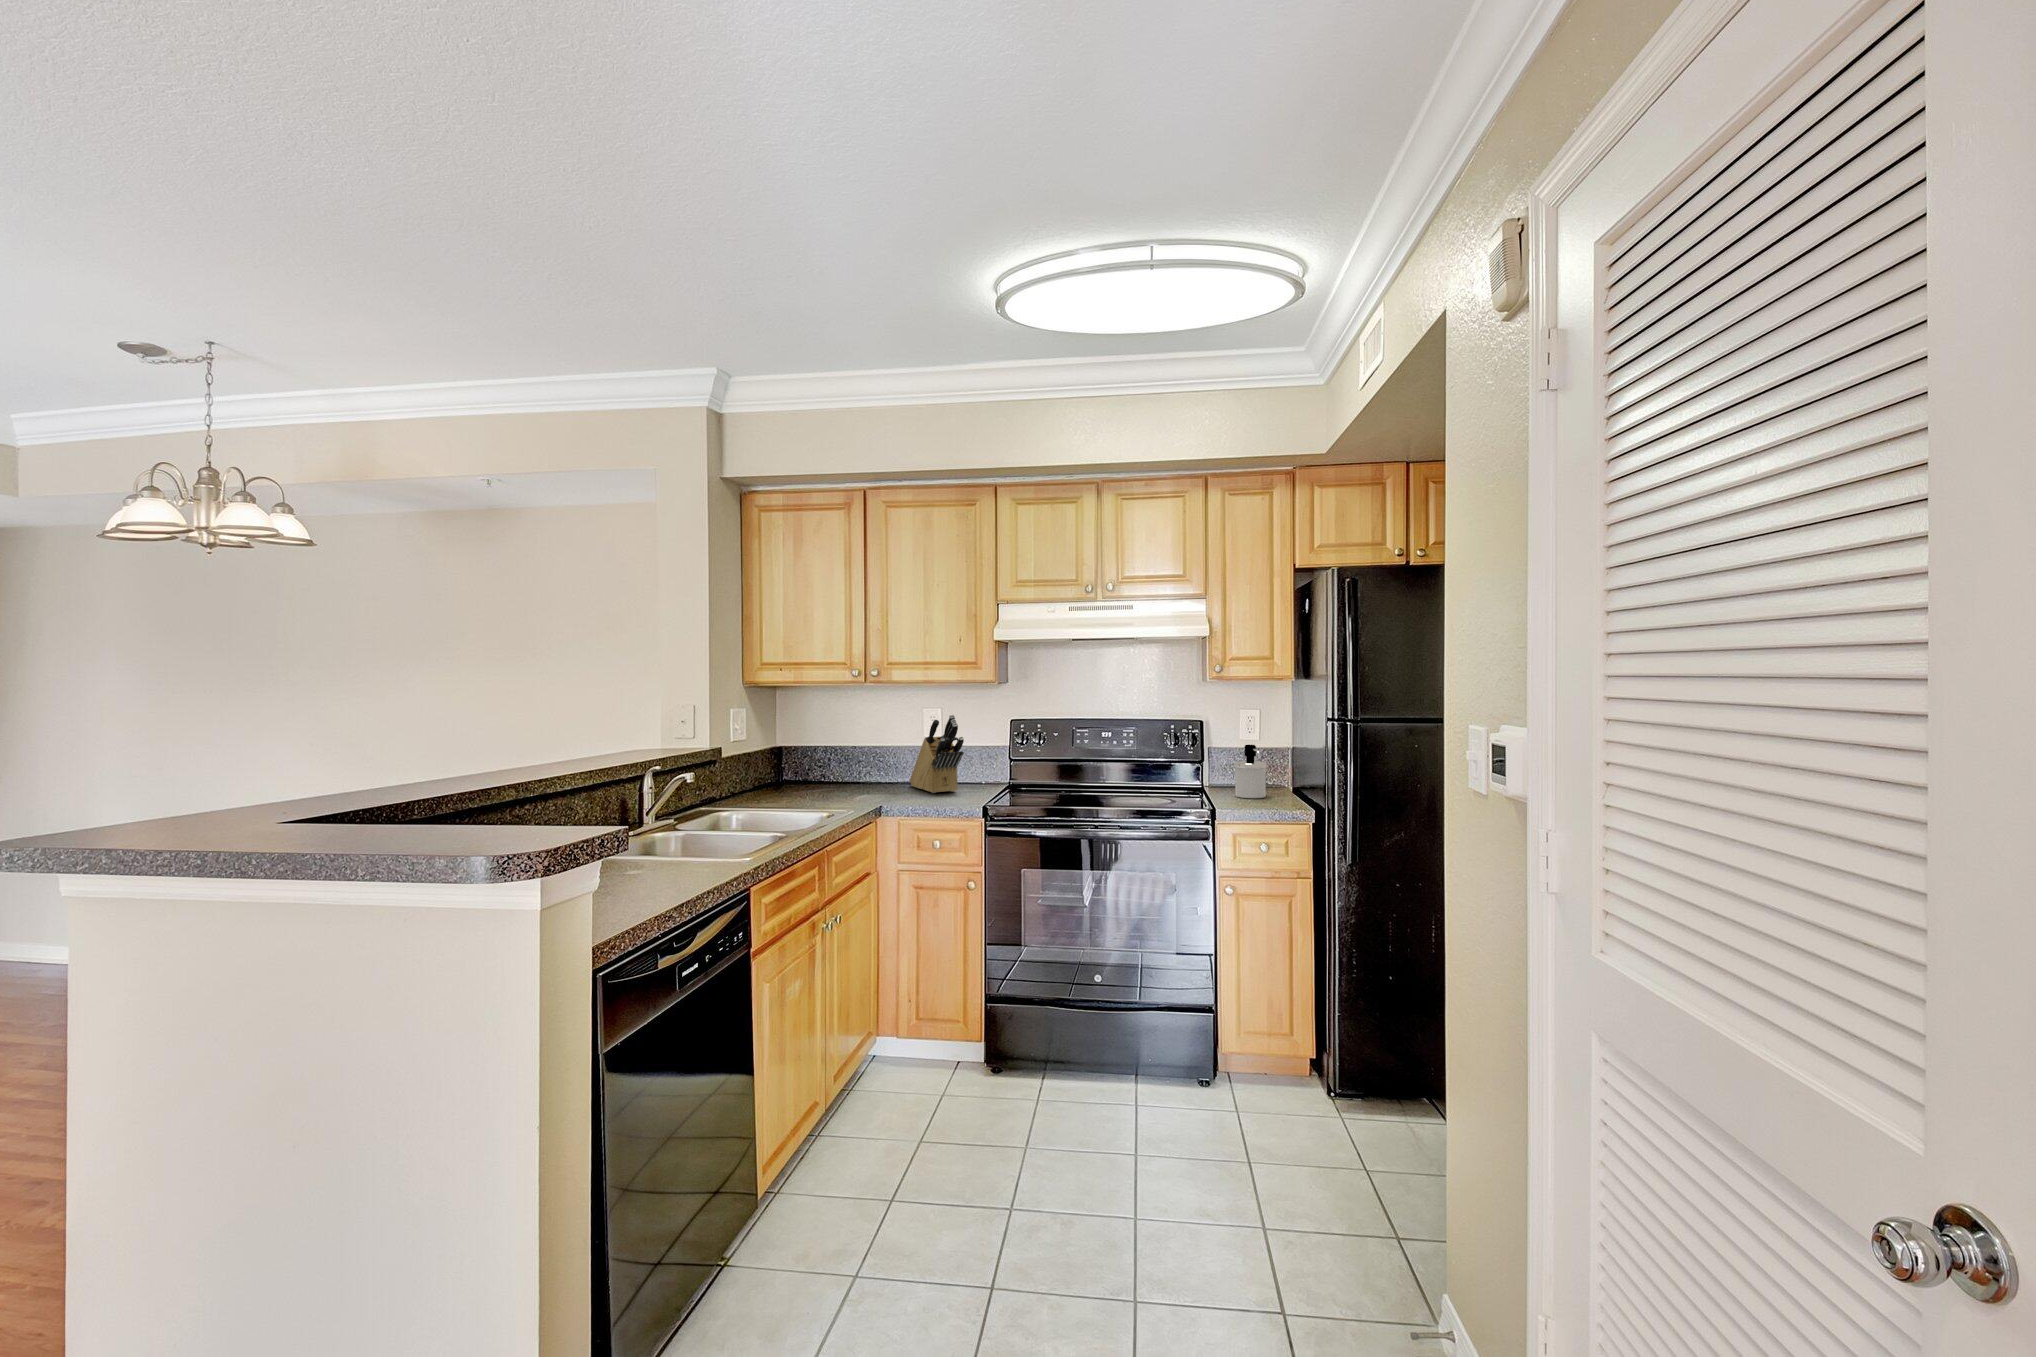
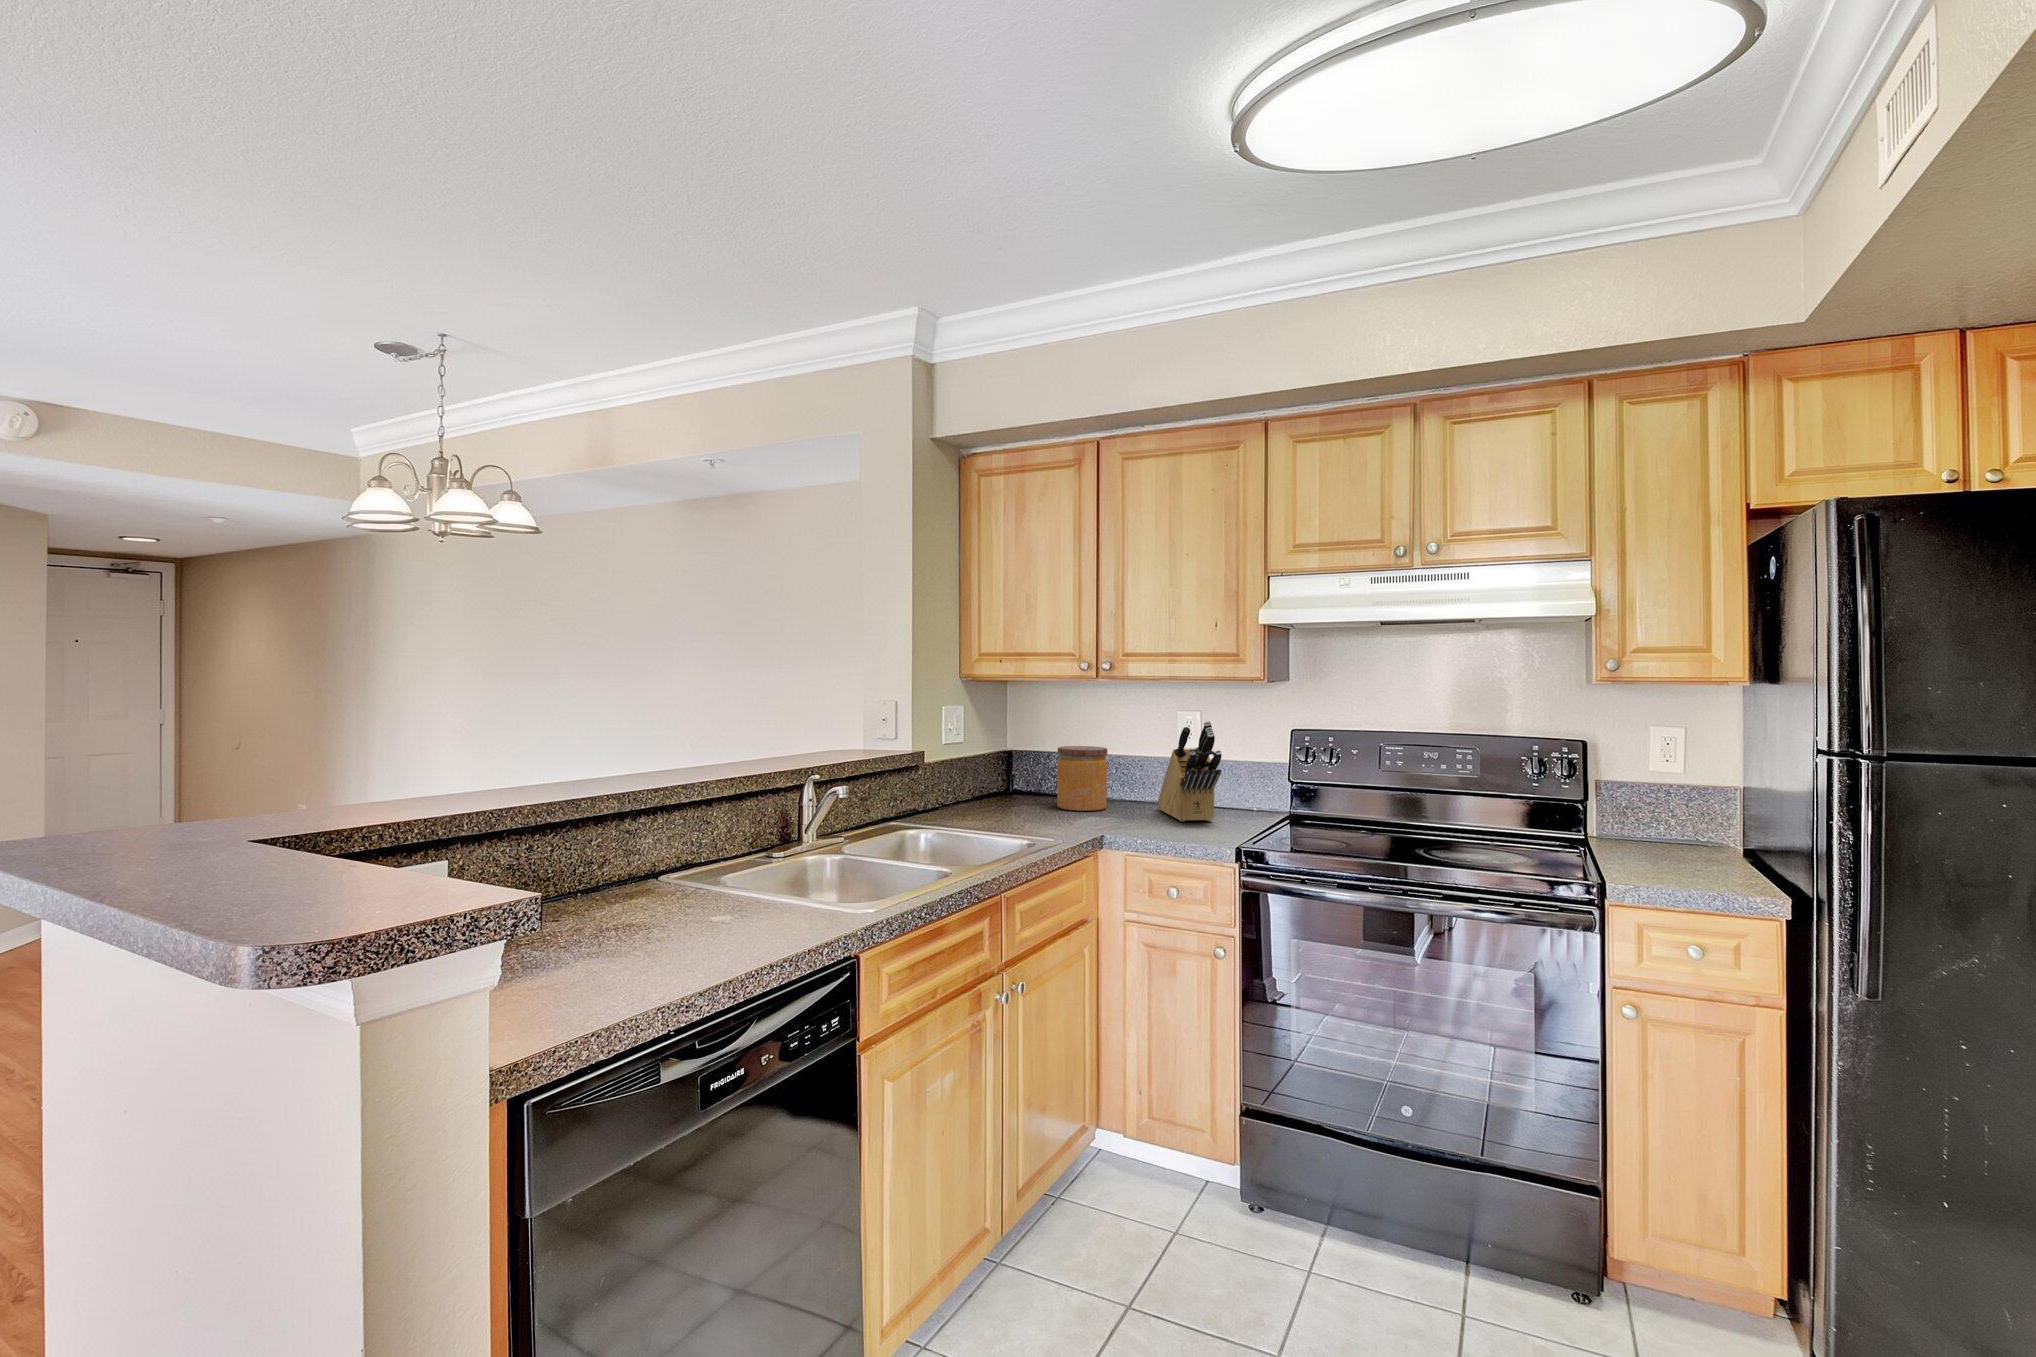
jar: none [828,738,869,790] -> present [1057,746,1107,811]
soap dispenser: present [1234,745,1267,798] -> none [1632,780,1690,863]

